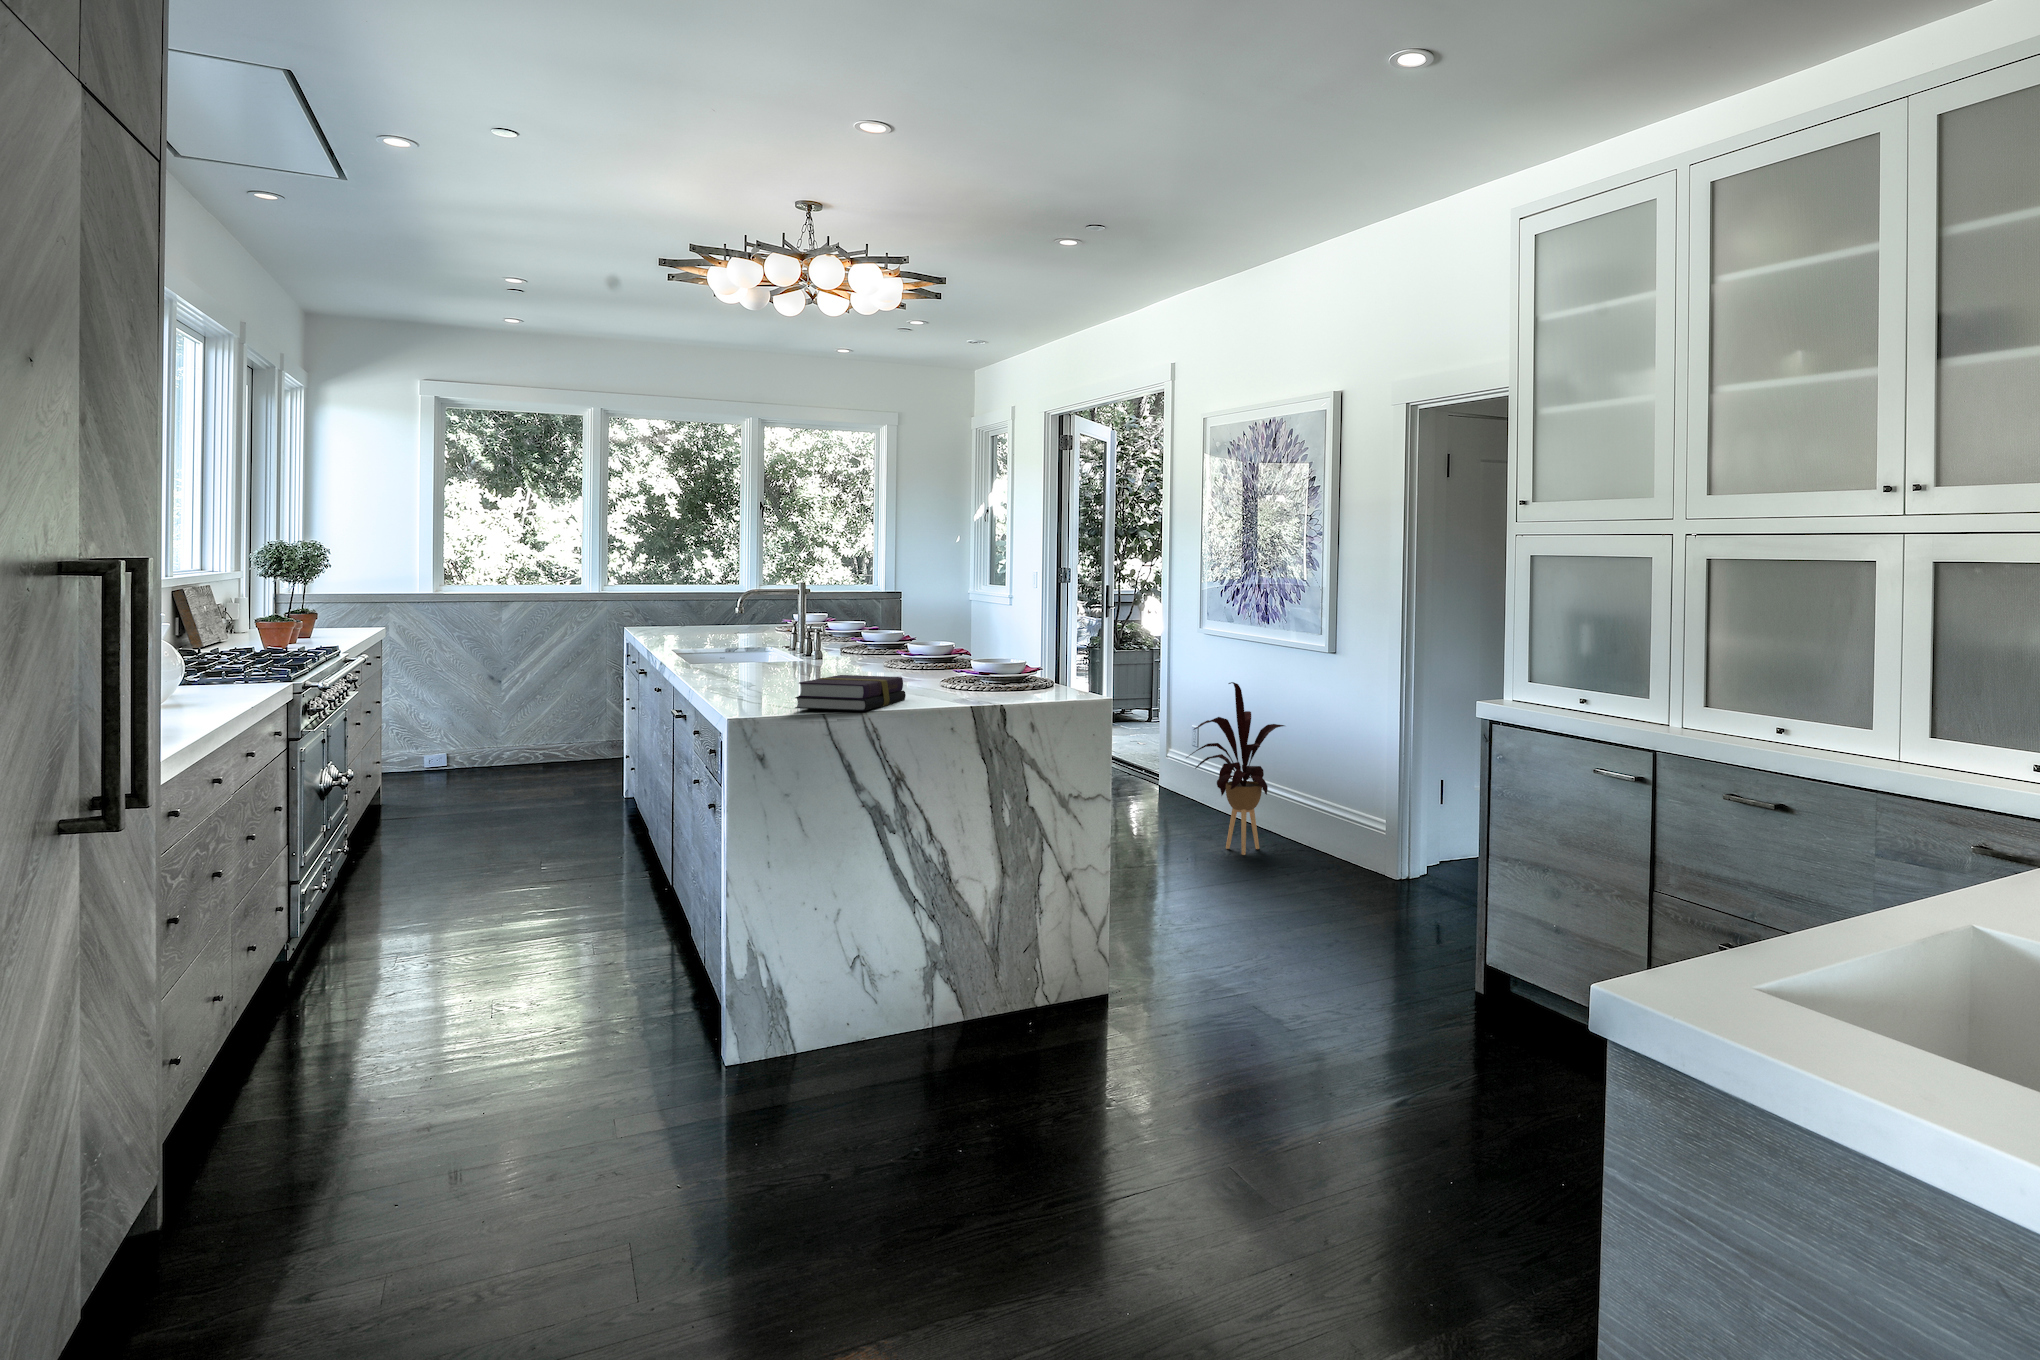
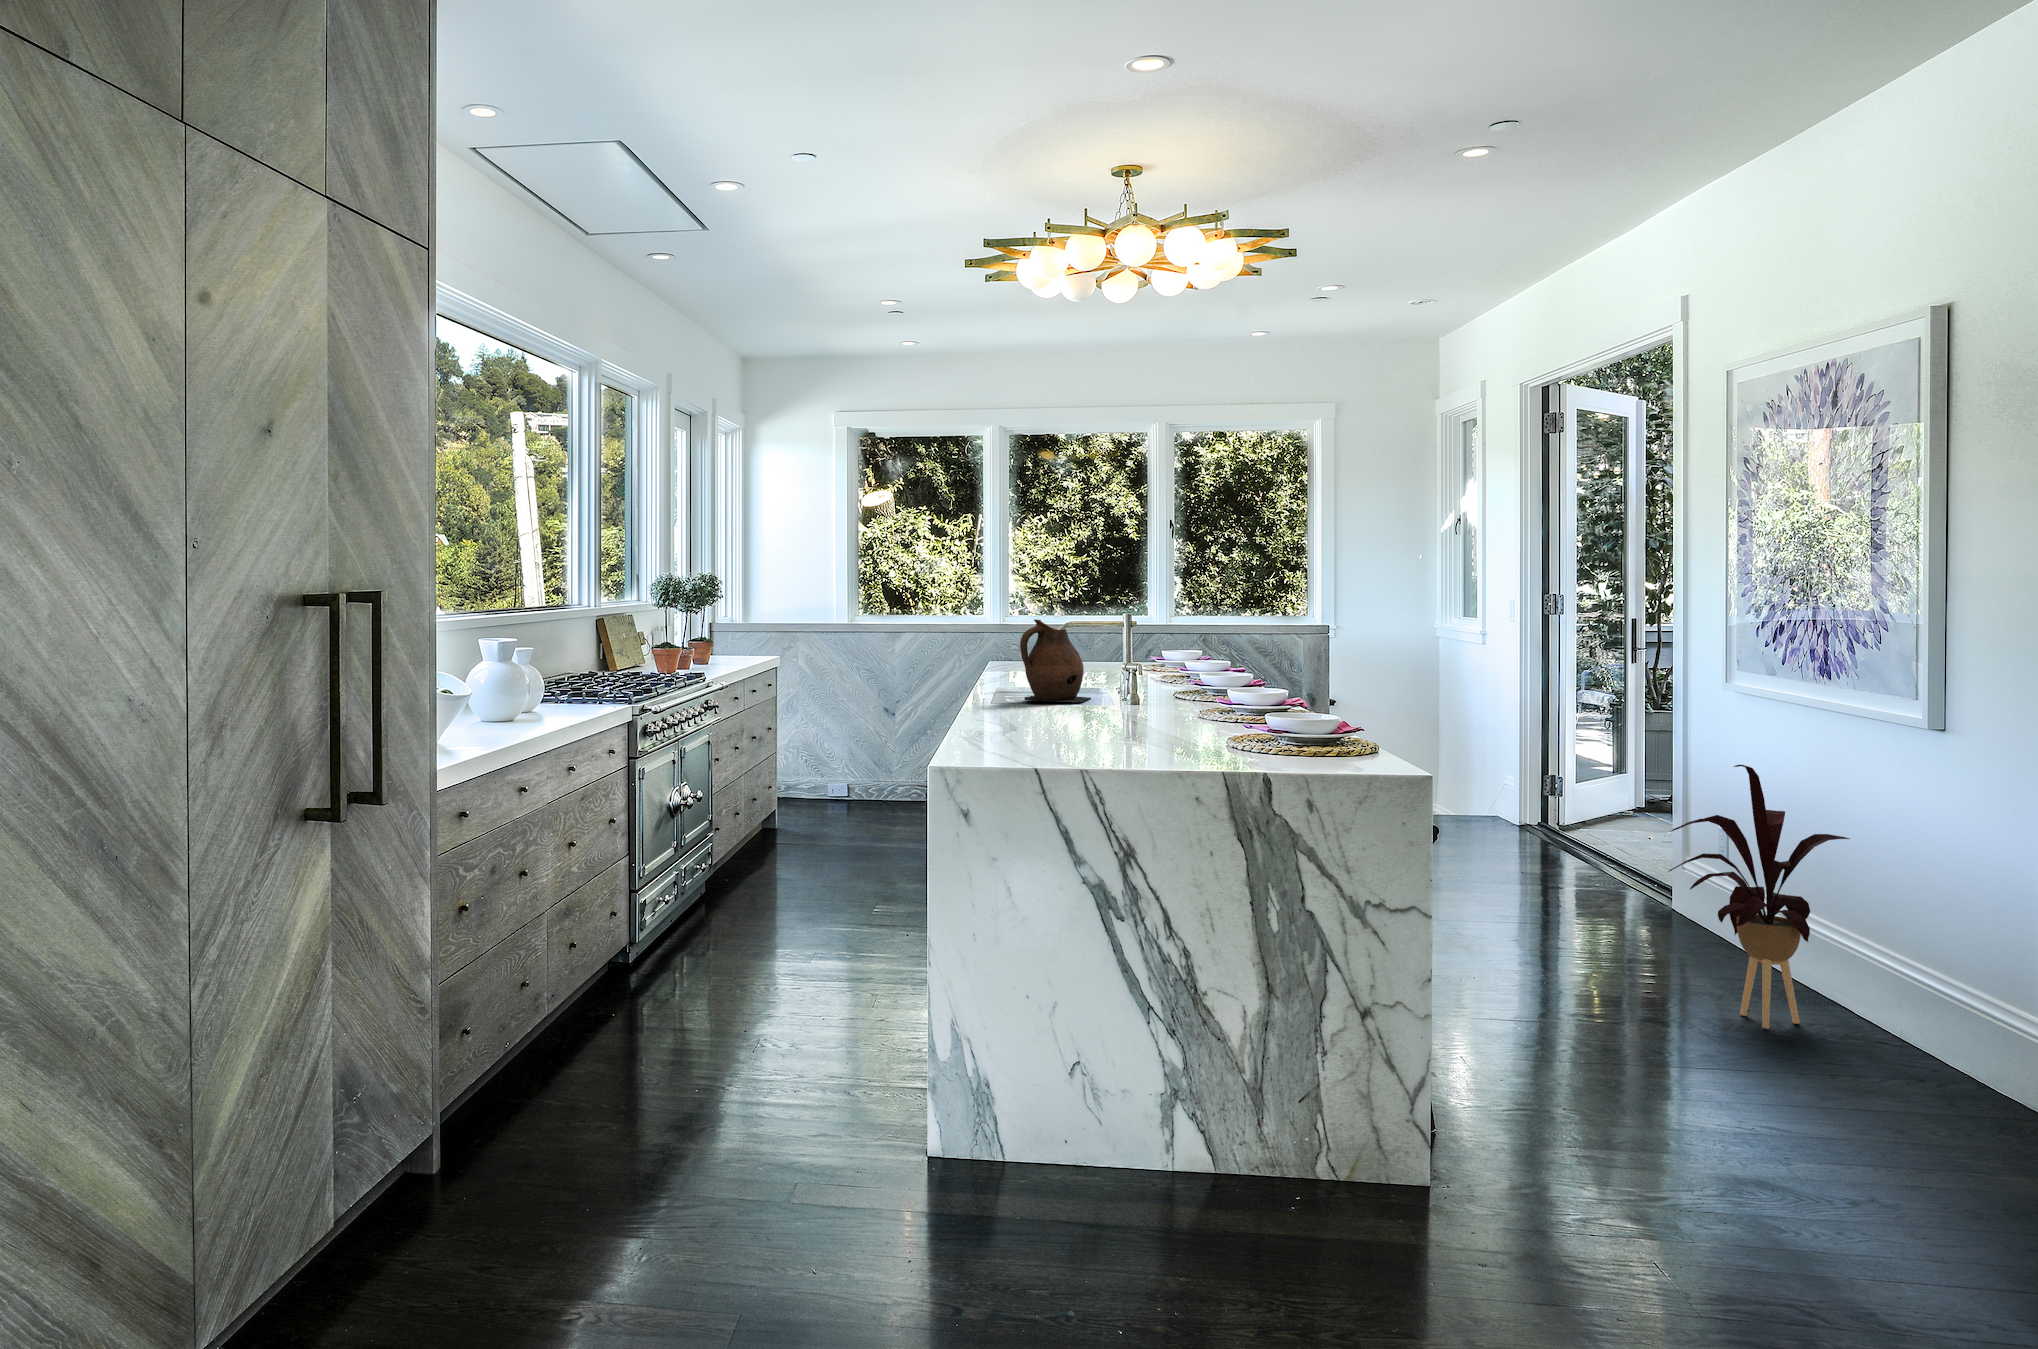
ceramic pitcher: none [717,592,776,664] -> present [1020,619,1091,704]
book: present [795,675,906,711] -> none [1003,720,1145,764]

